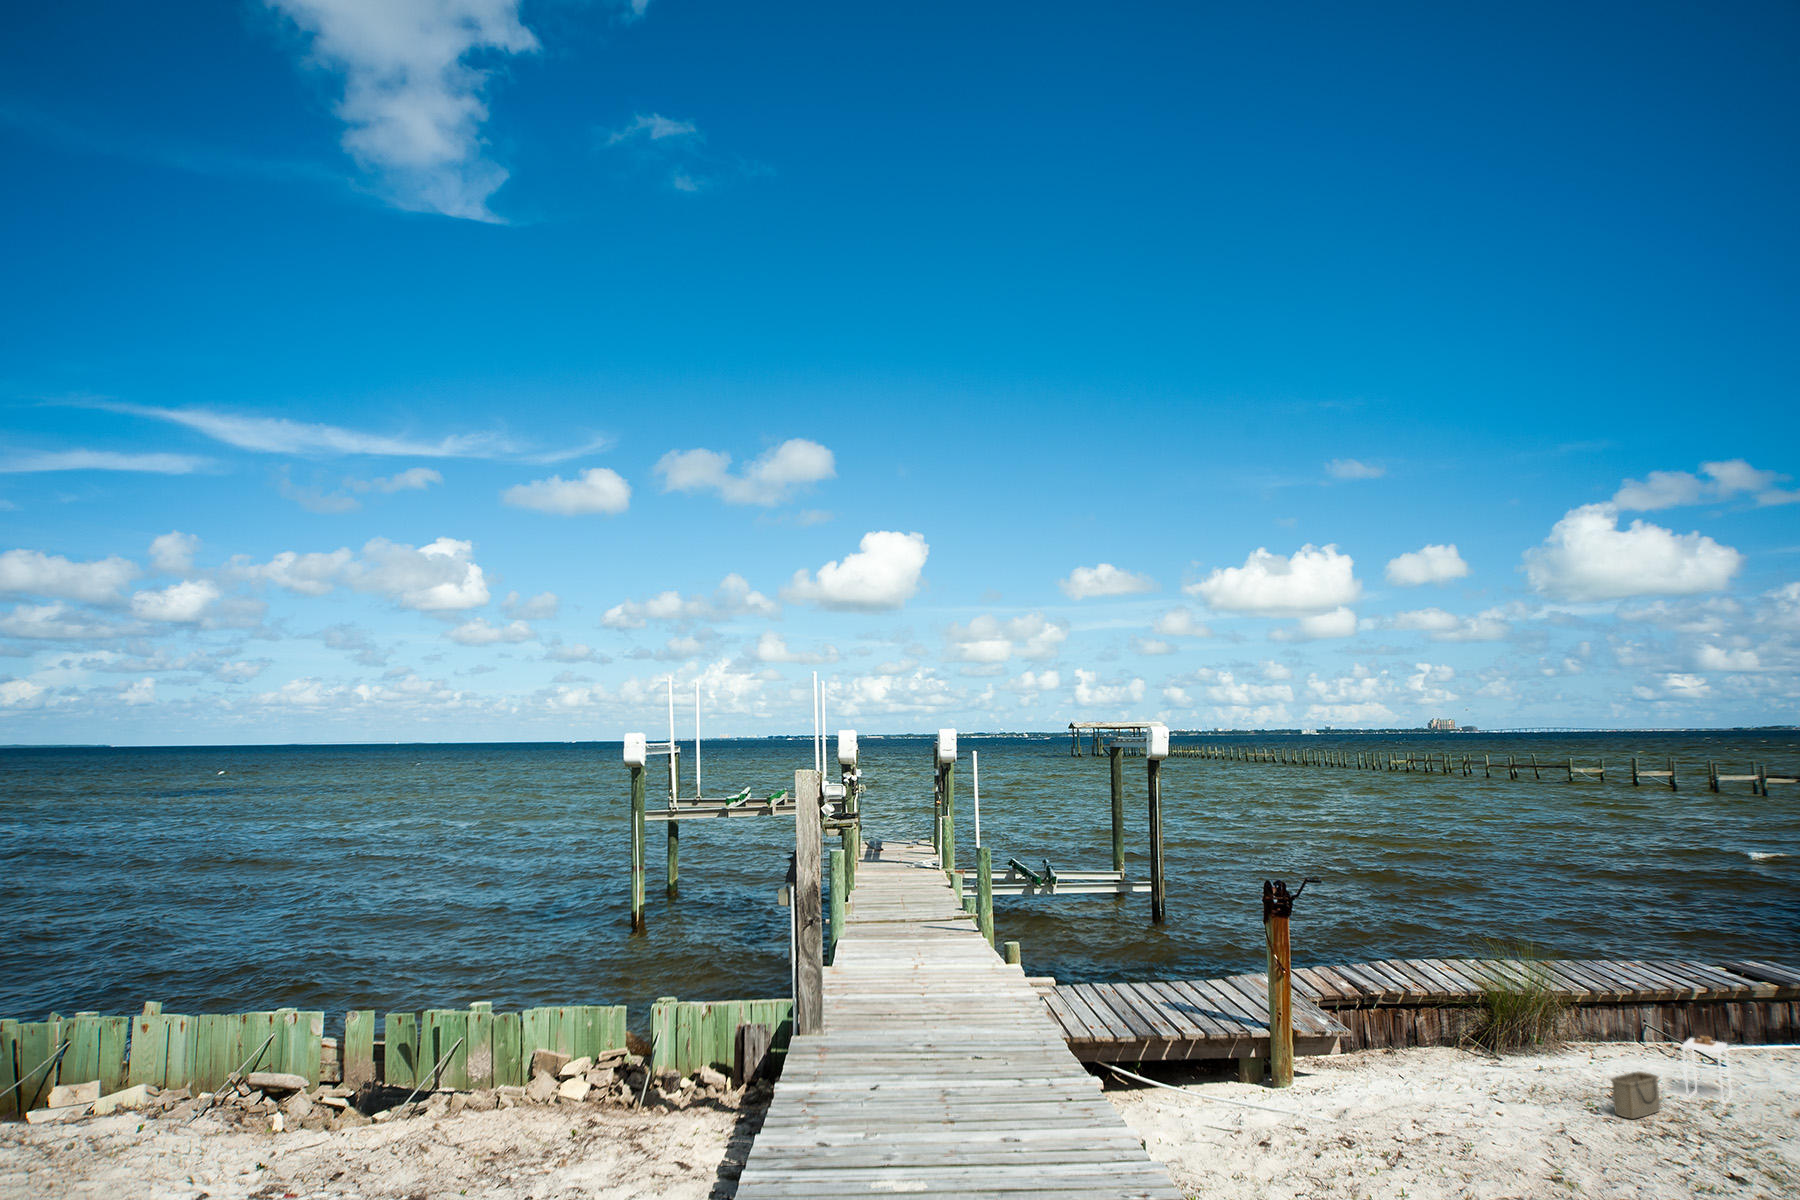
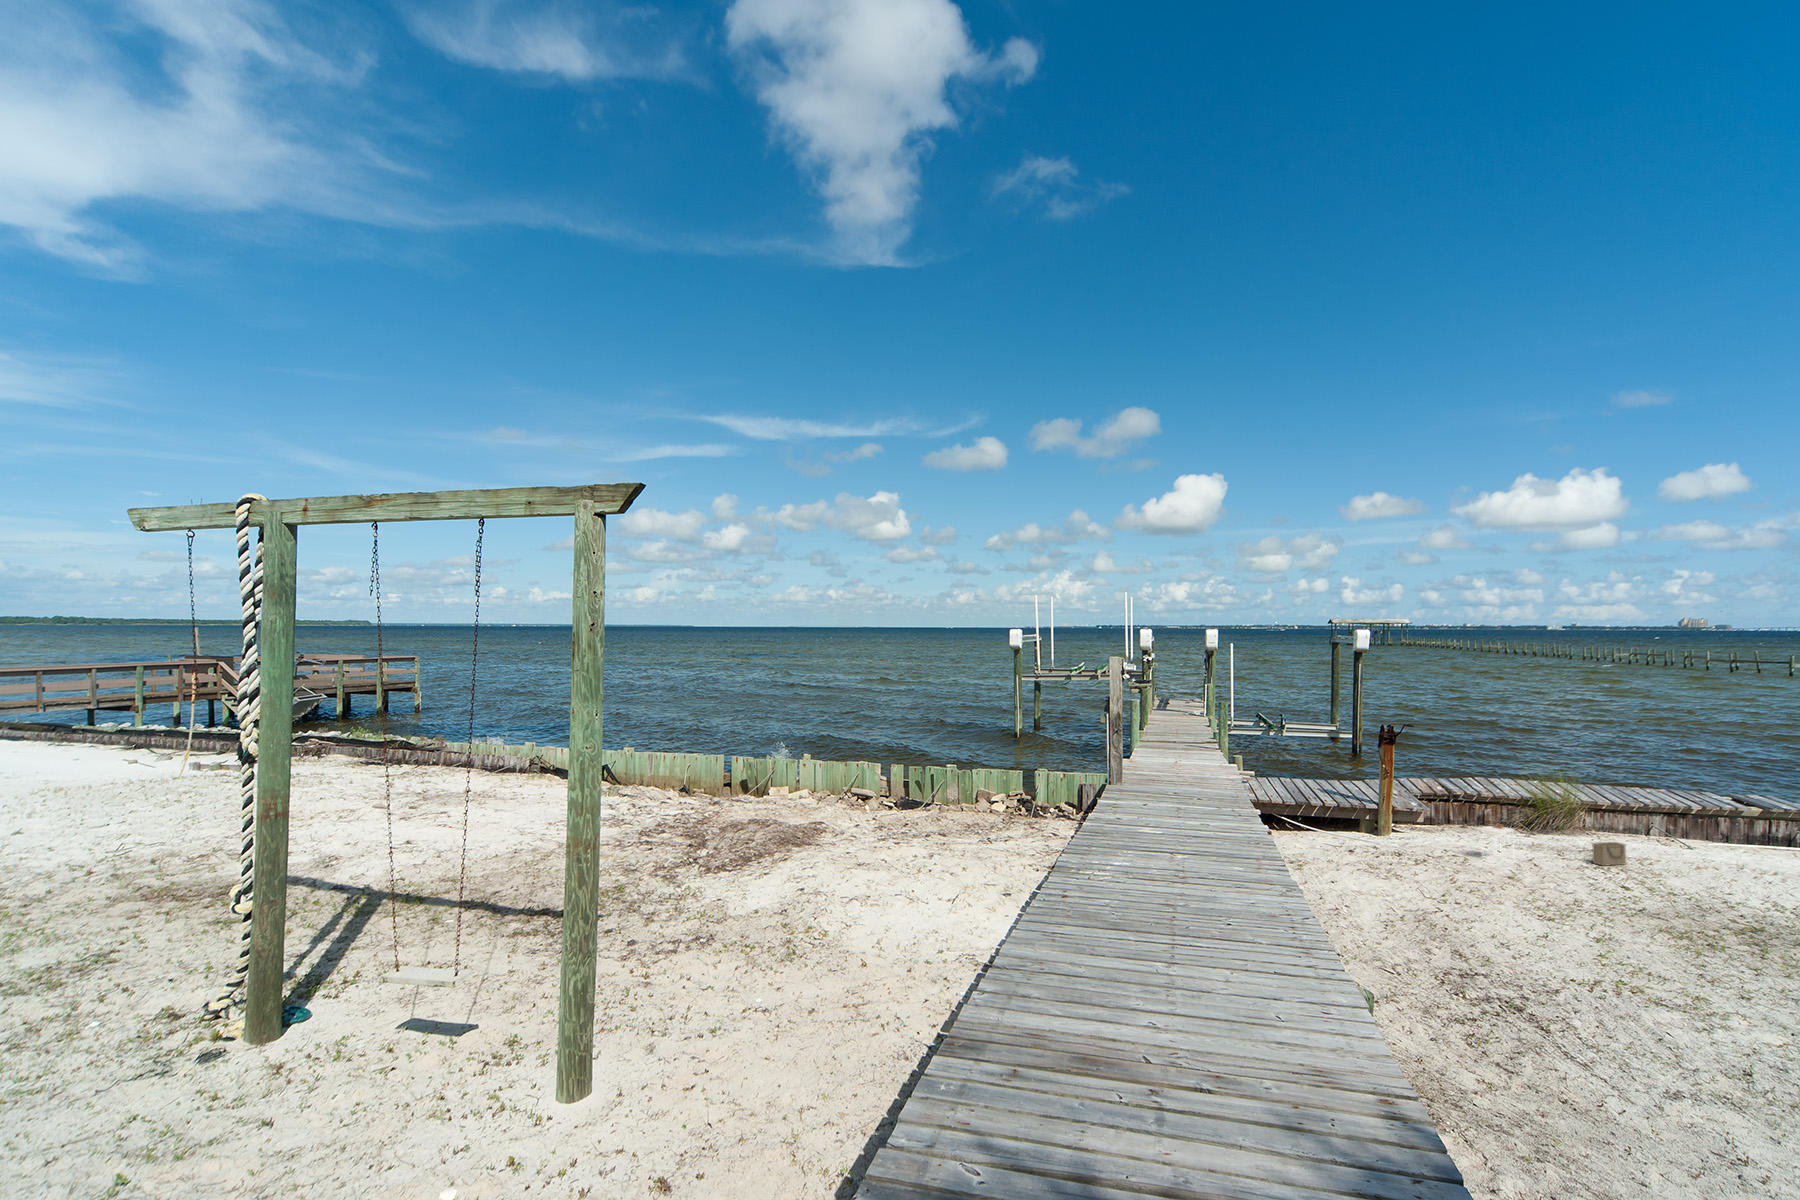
side table: present [1682,1036,1732,1104] -> present [1482,824,1515,862]

